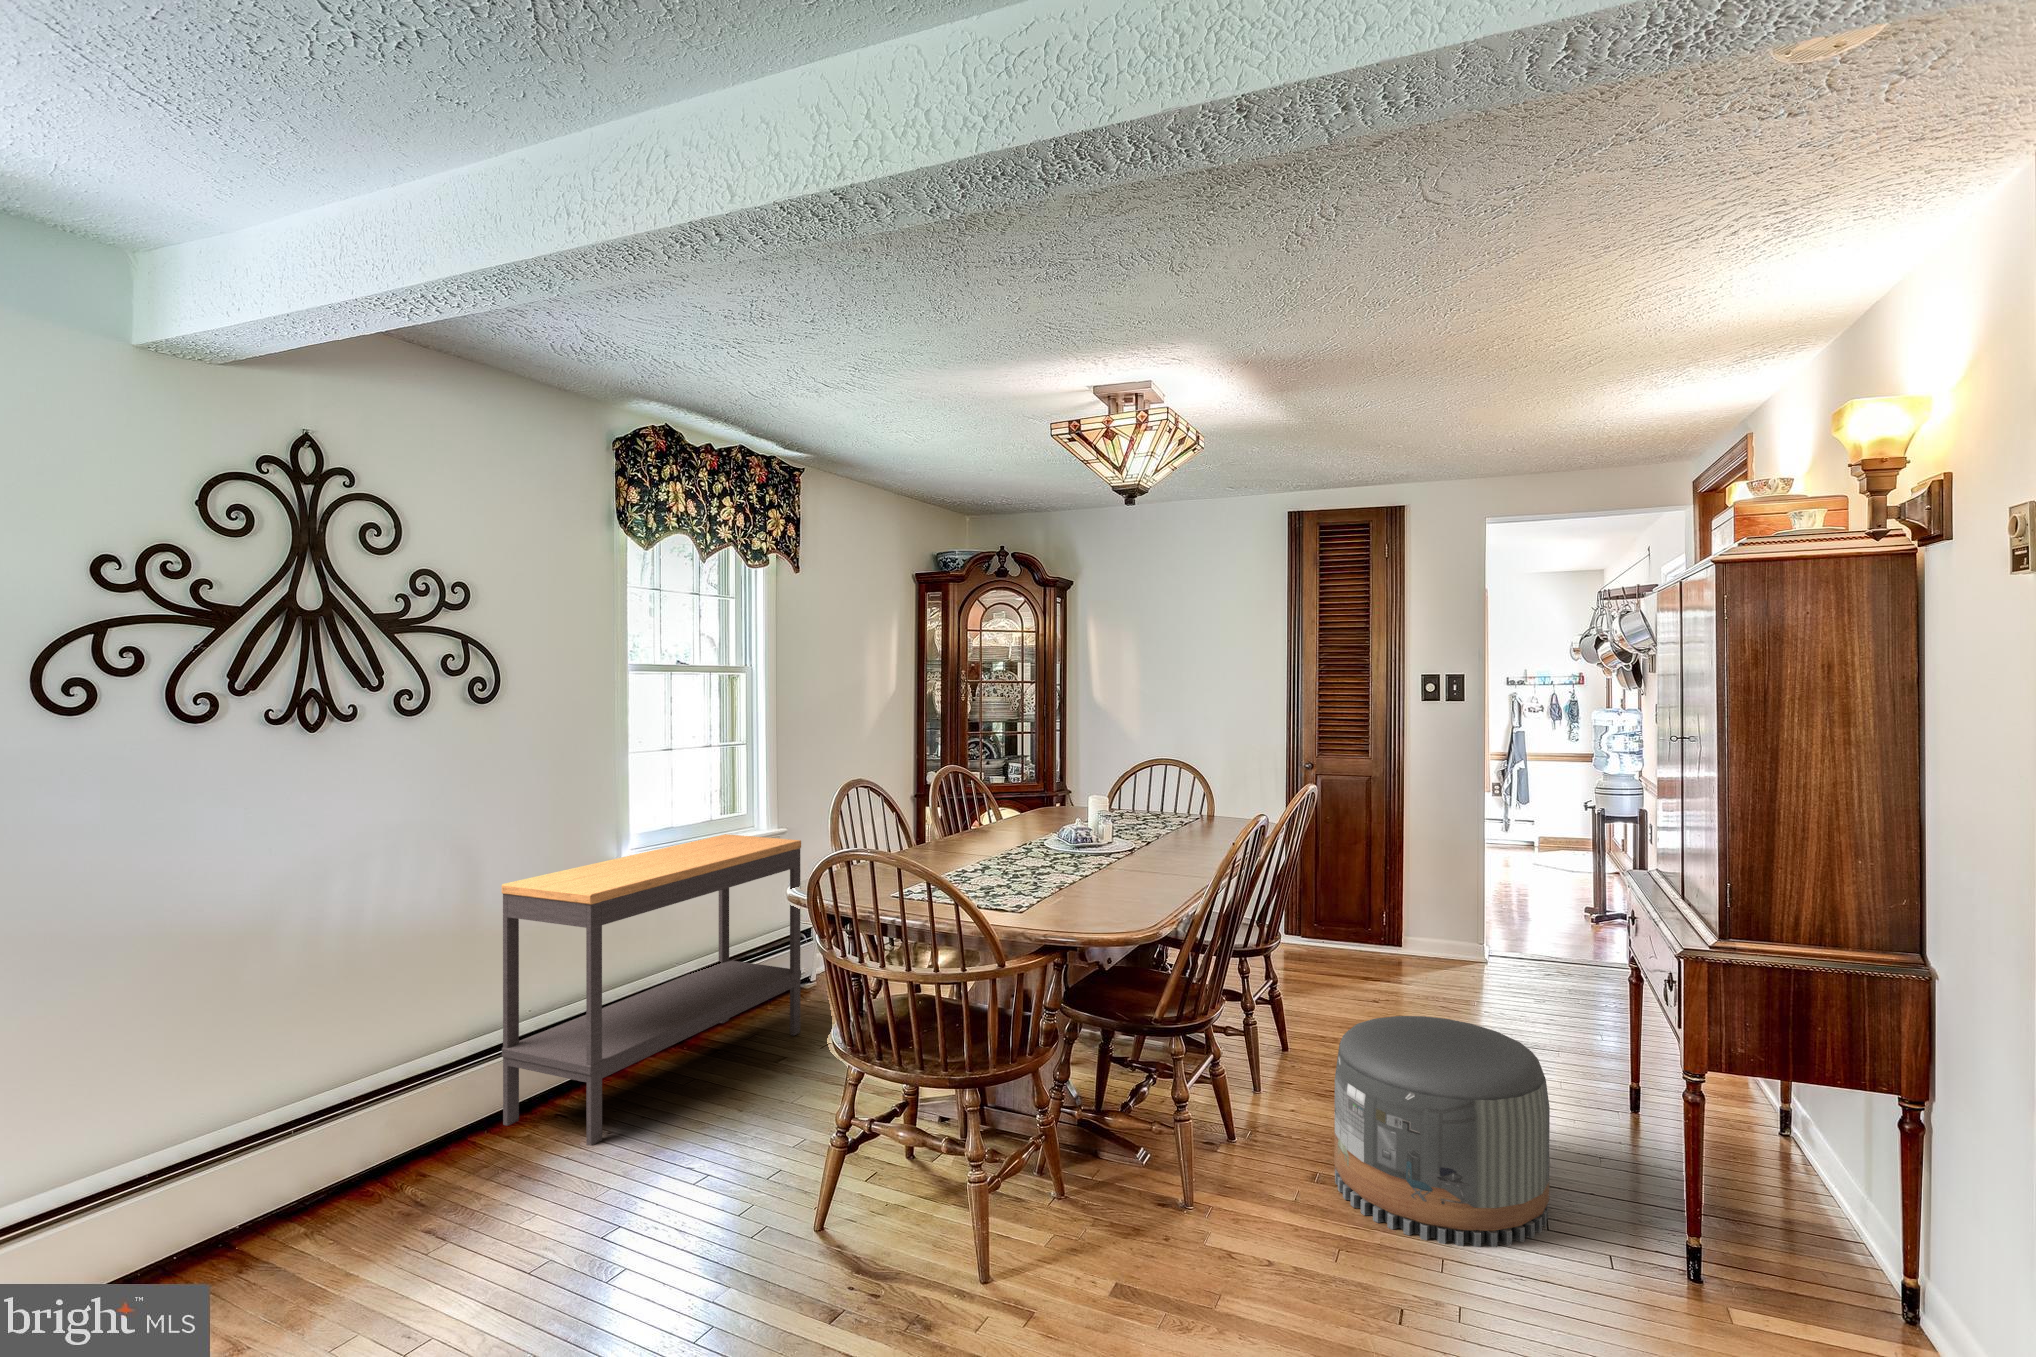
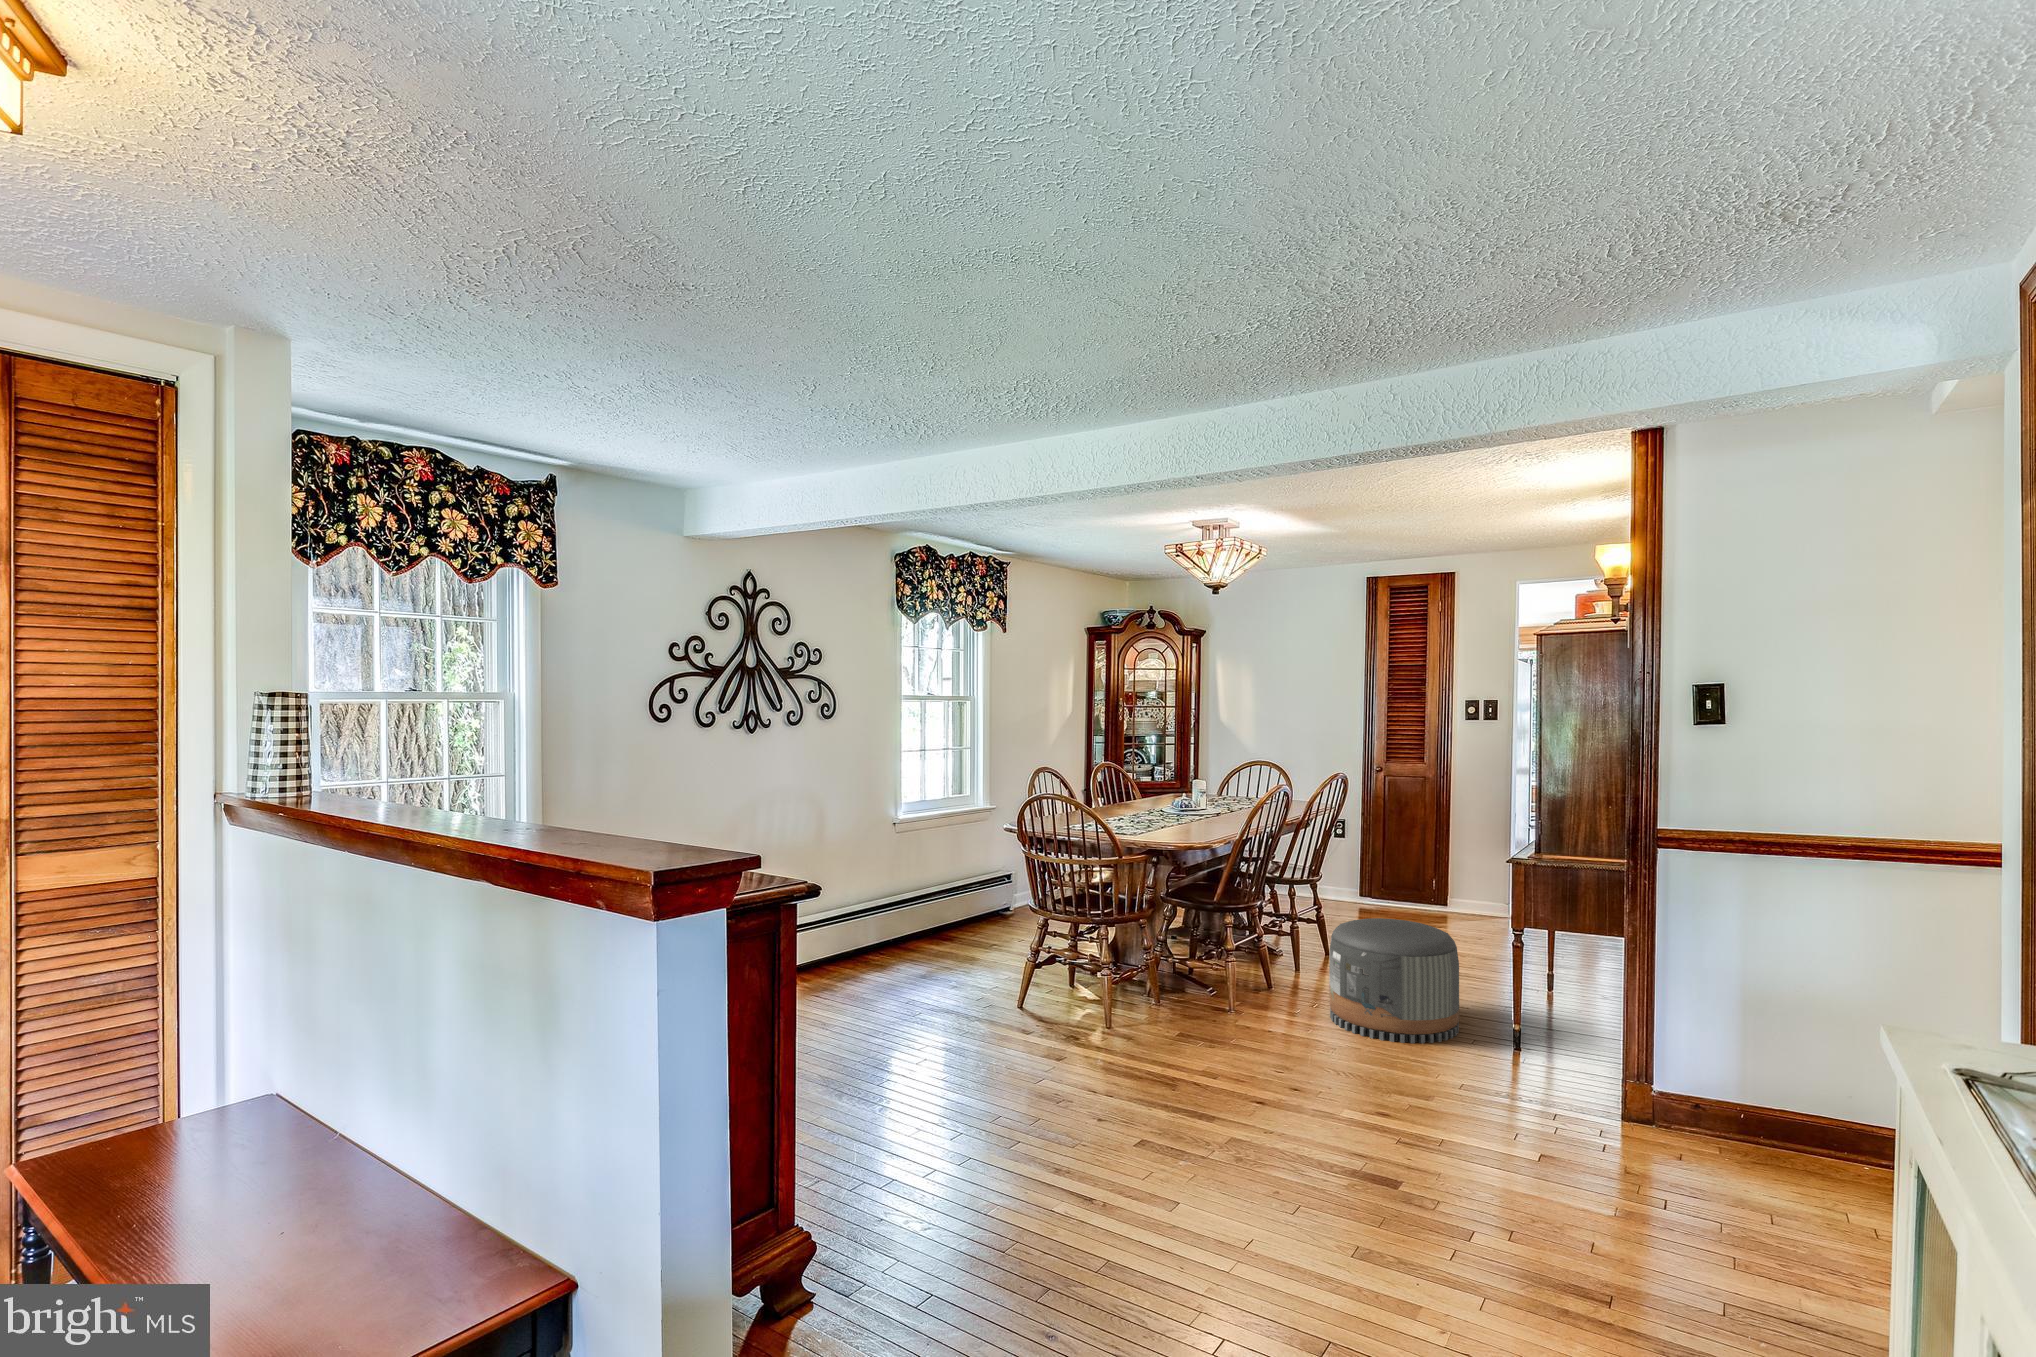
console table: present [502,834,801,1146] -> none [840,805,1009,976]

